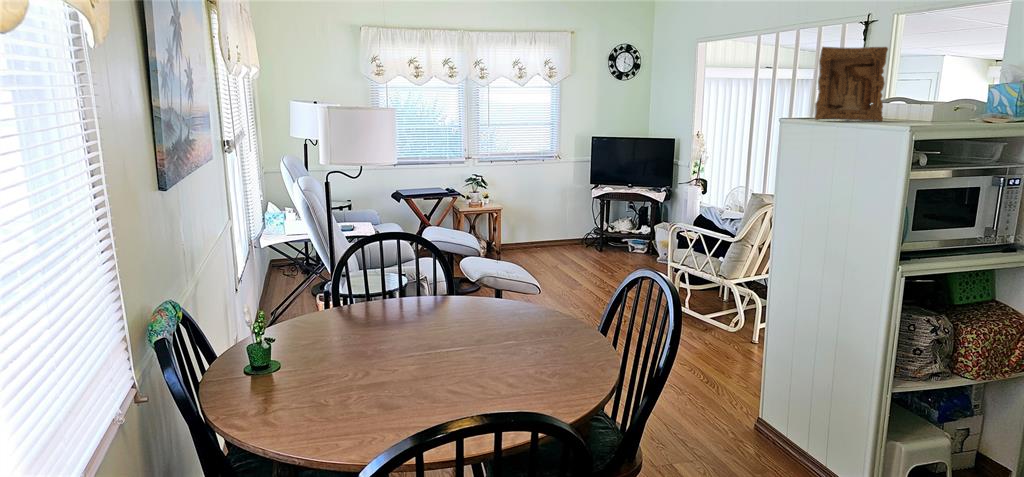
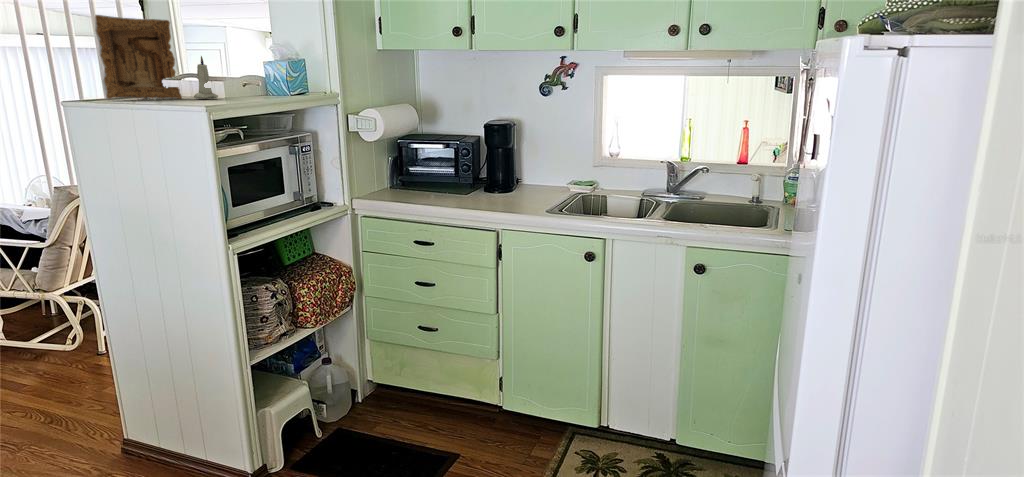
candle: none [896,79,922,121] -> present [194,56,218,99]

